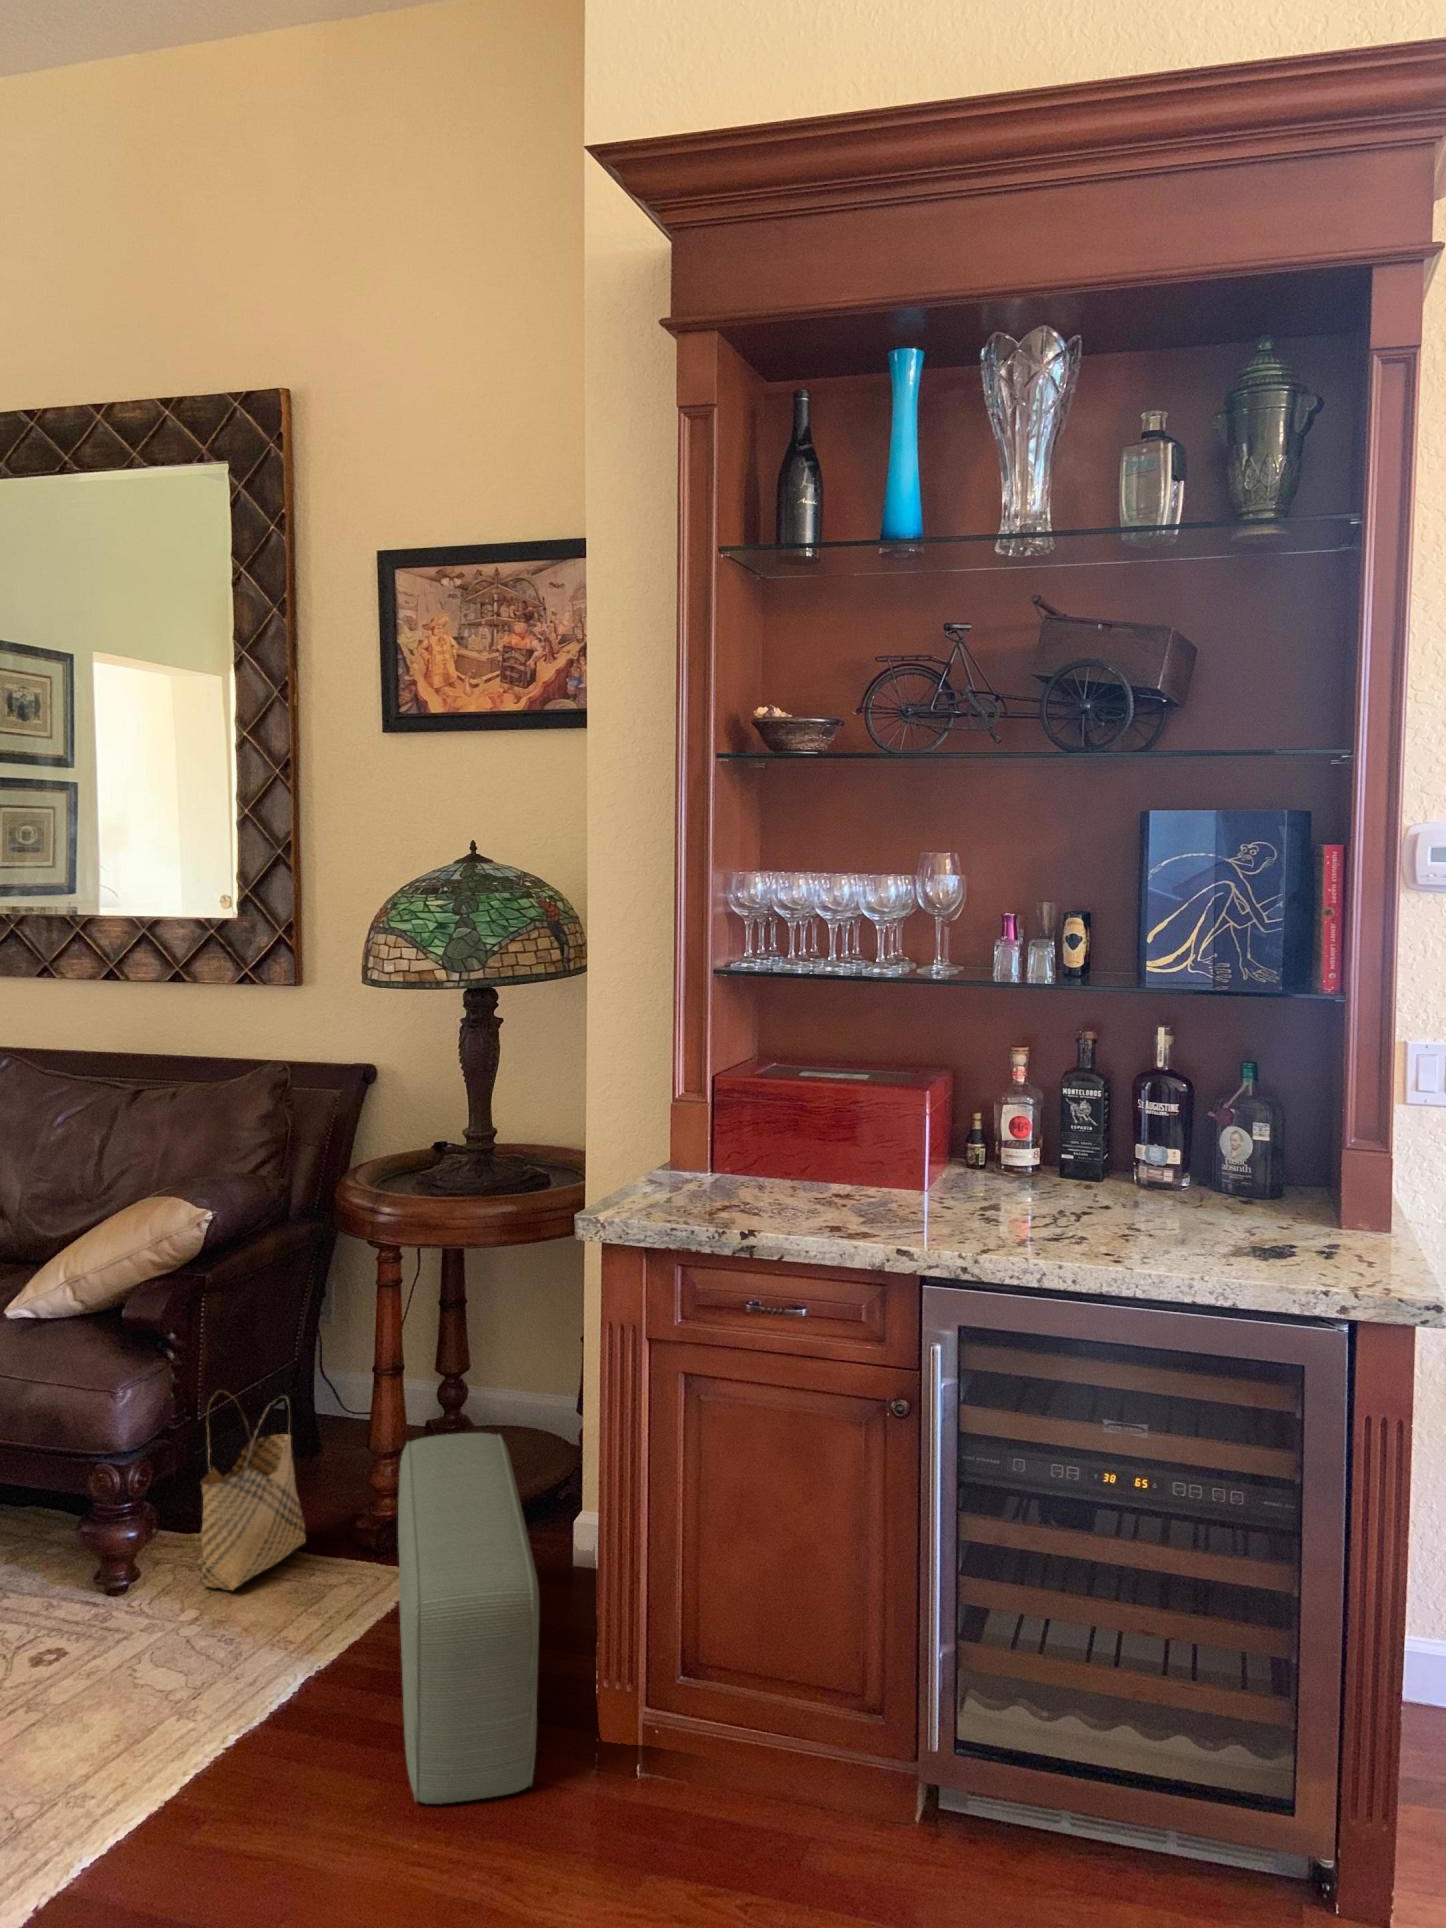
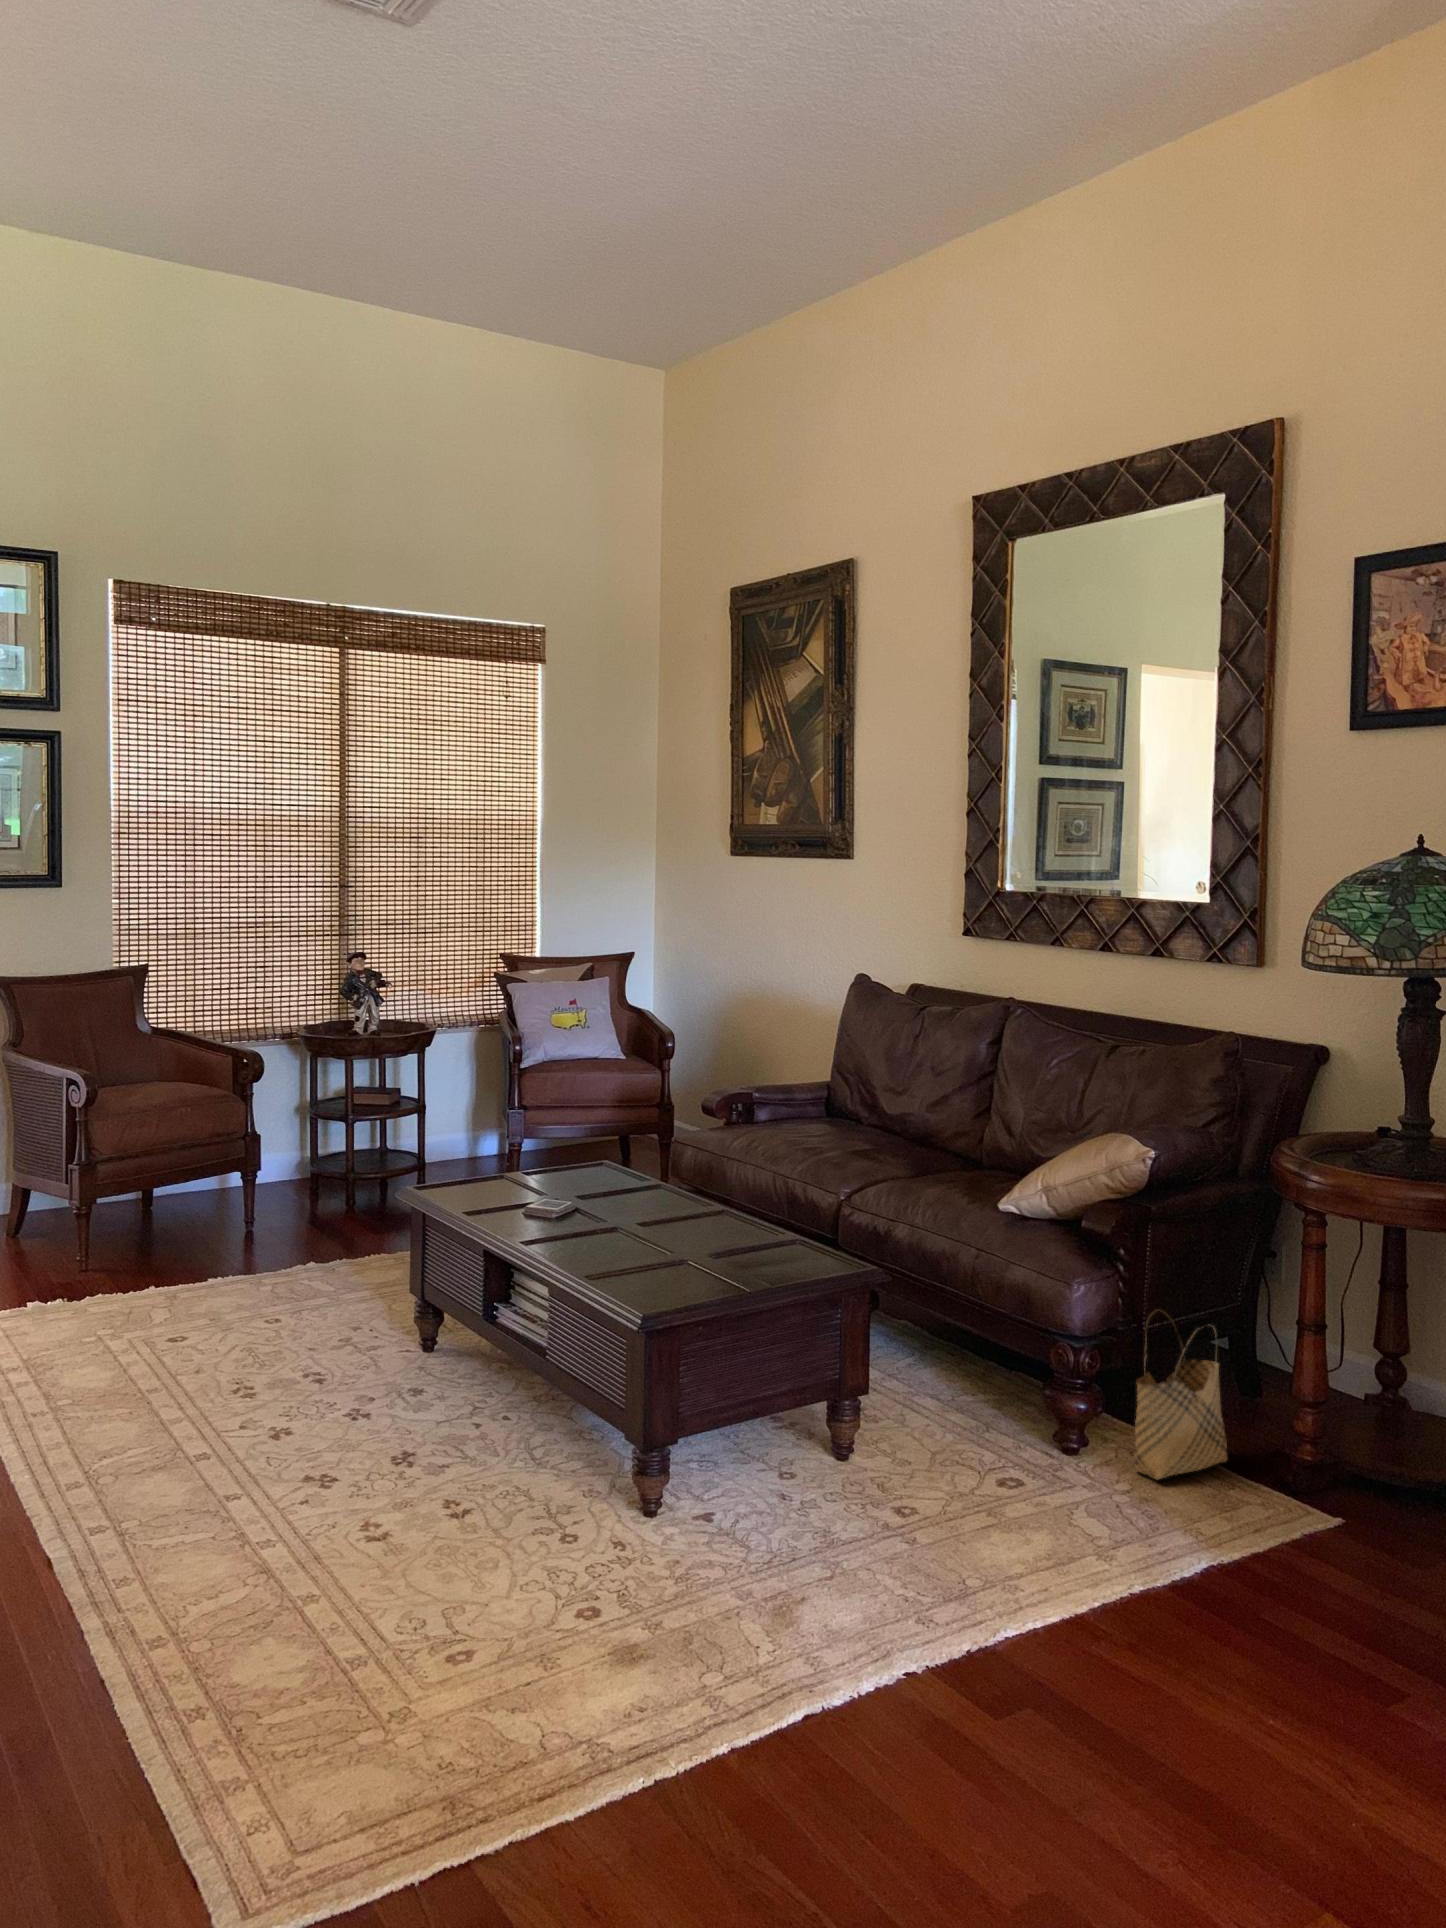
pouf: present [398,1433,539,1804] -> none [1275,1387,1413,1714]

